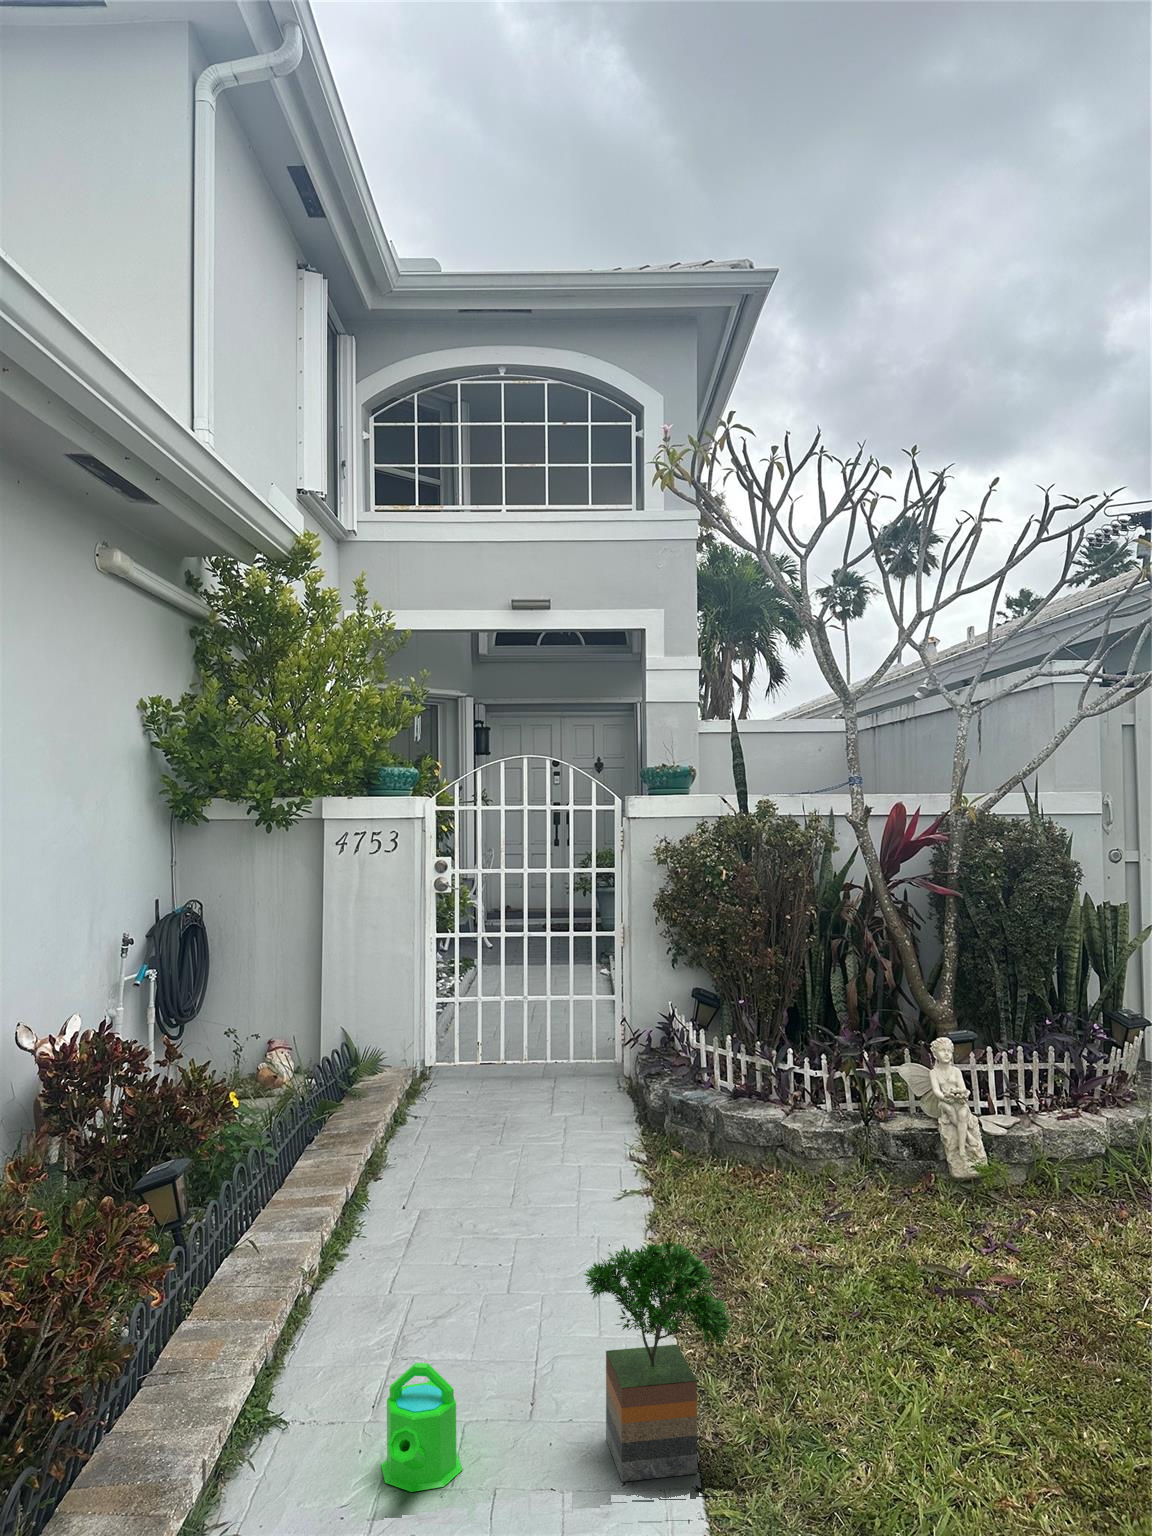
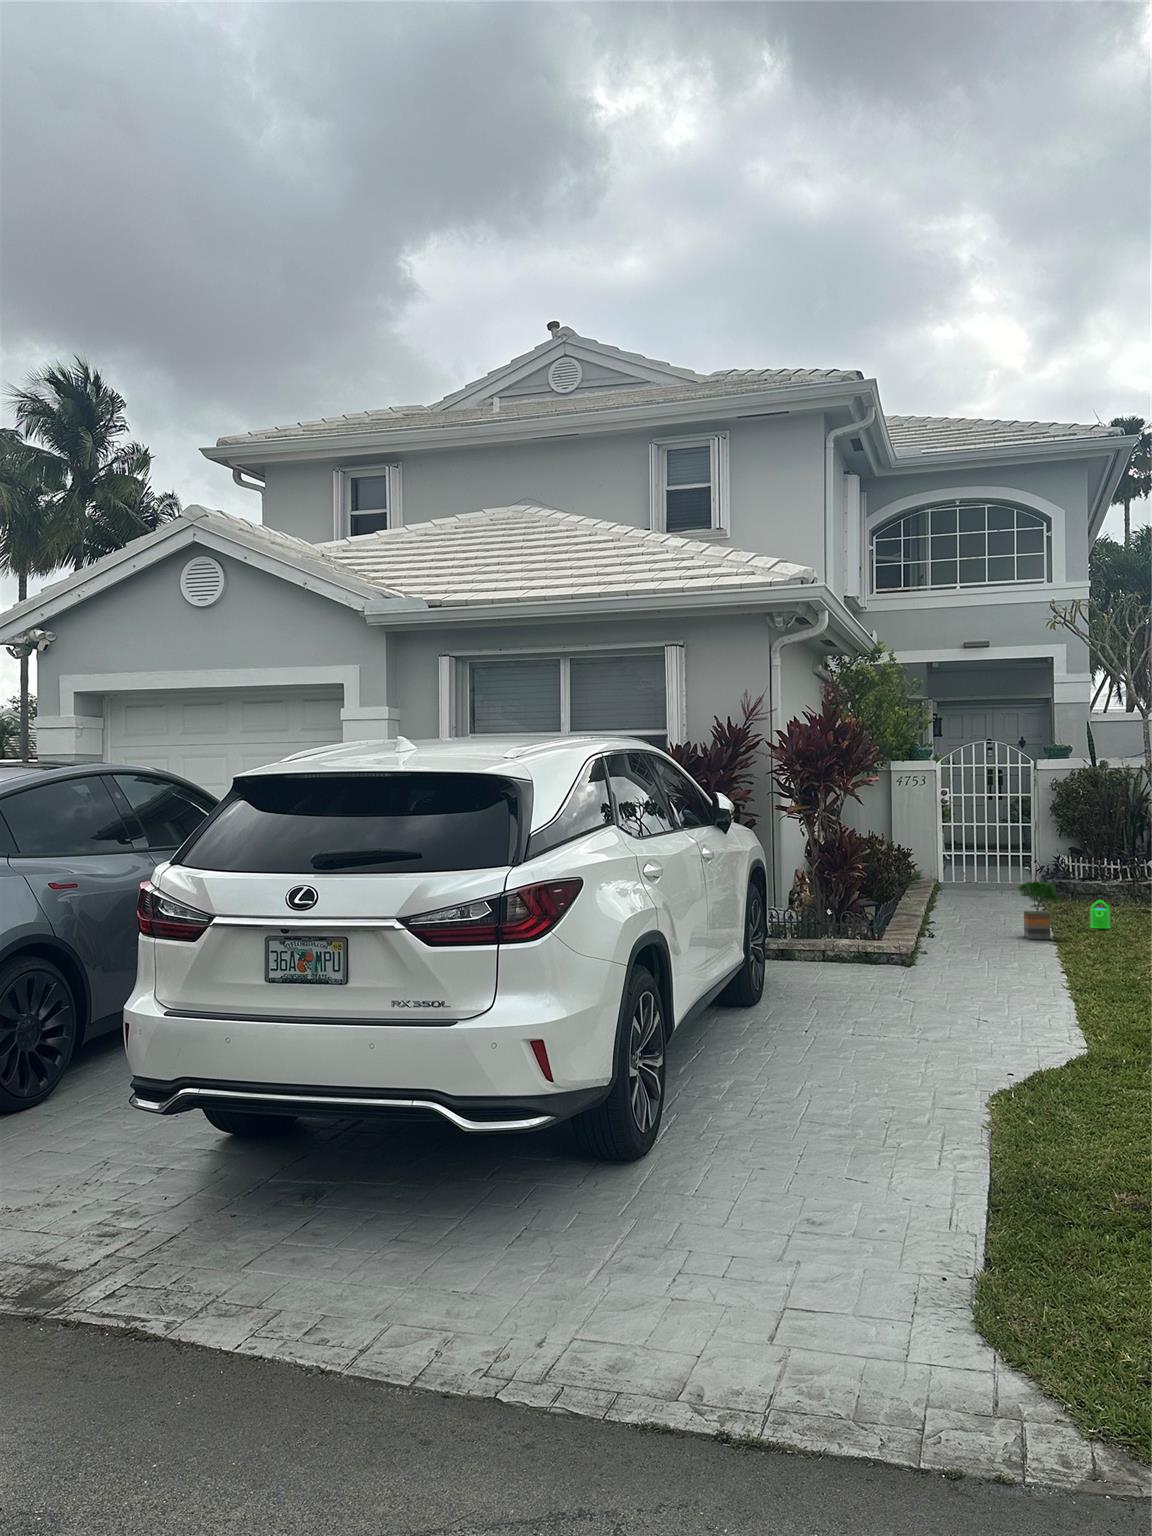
watering can: present [381,1363,462,1492] -> present [1089,900,1111,929]

